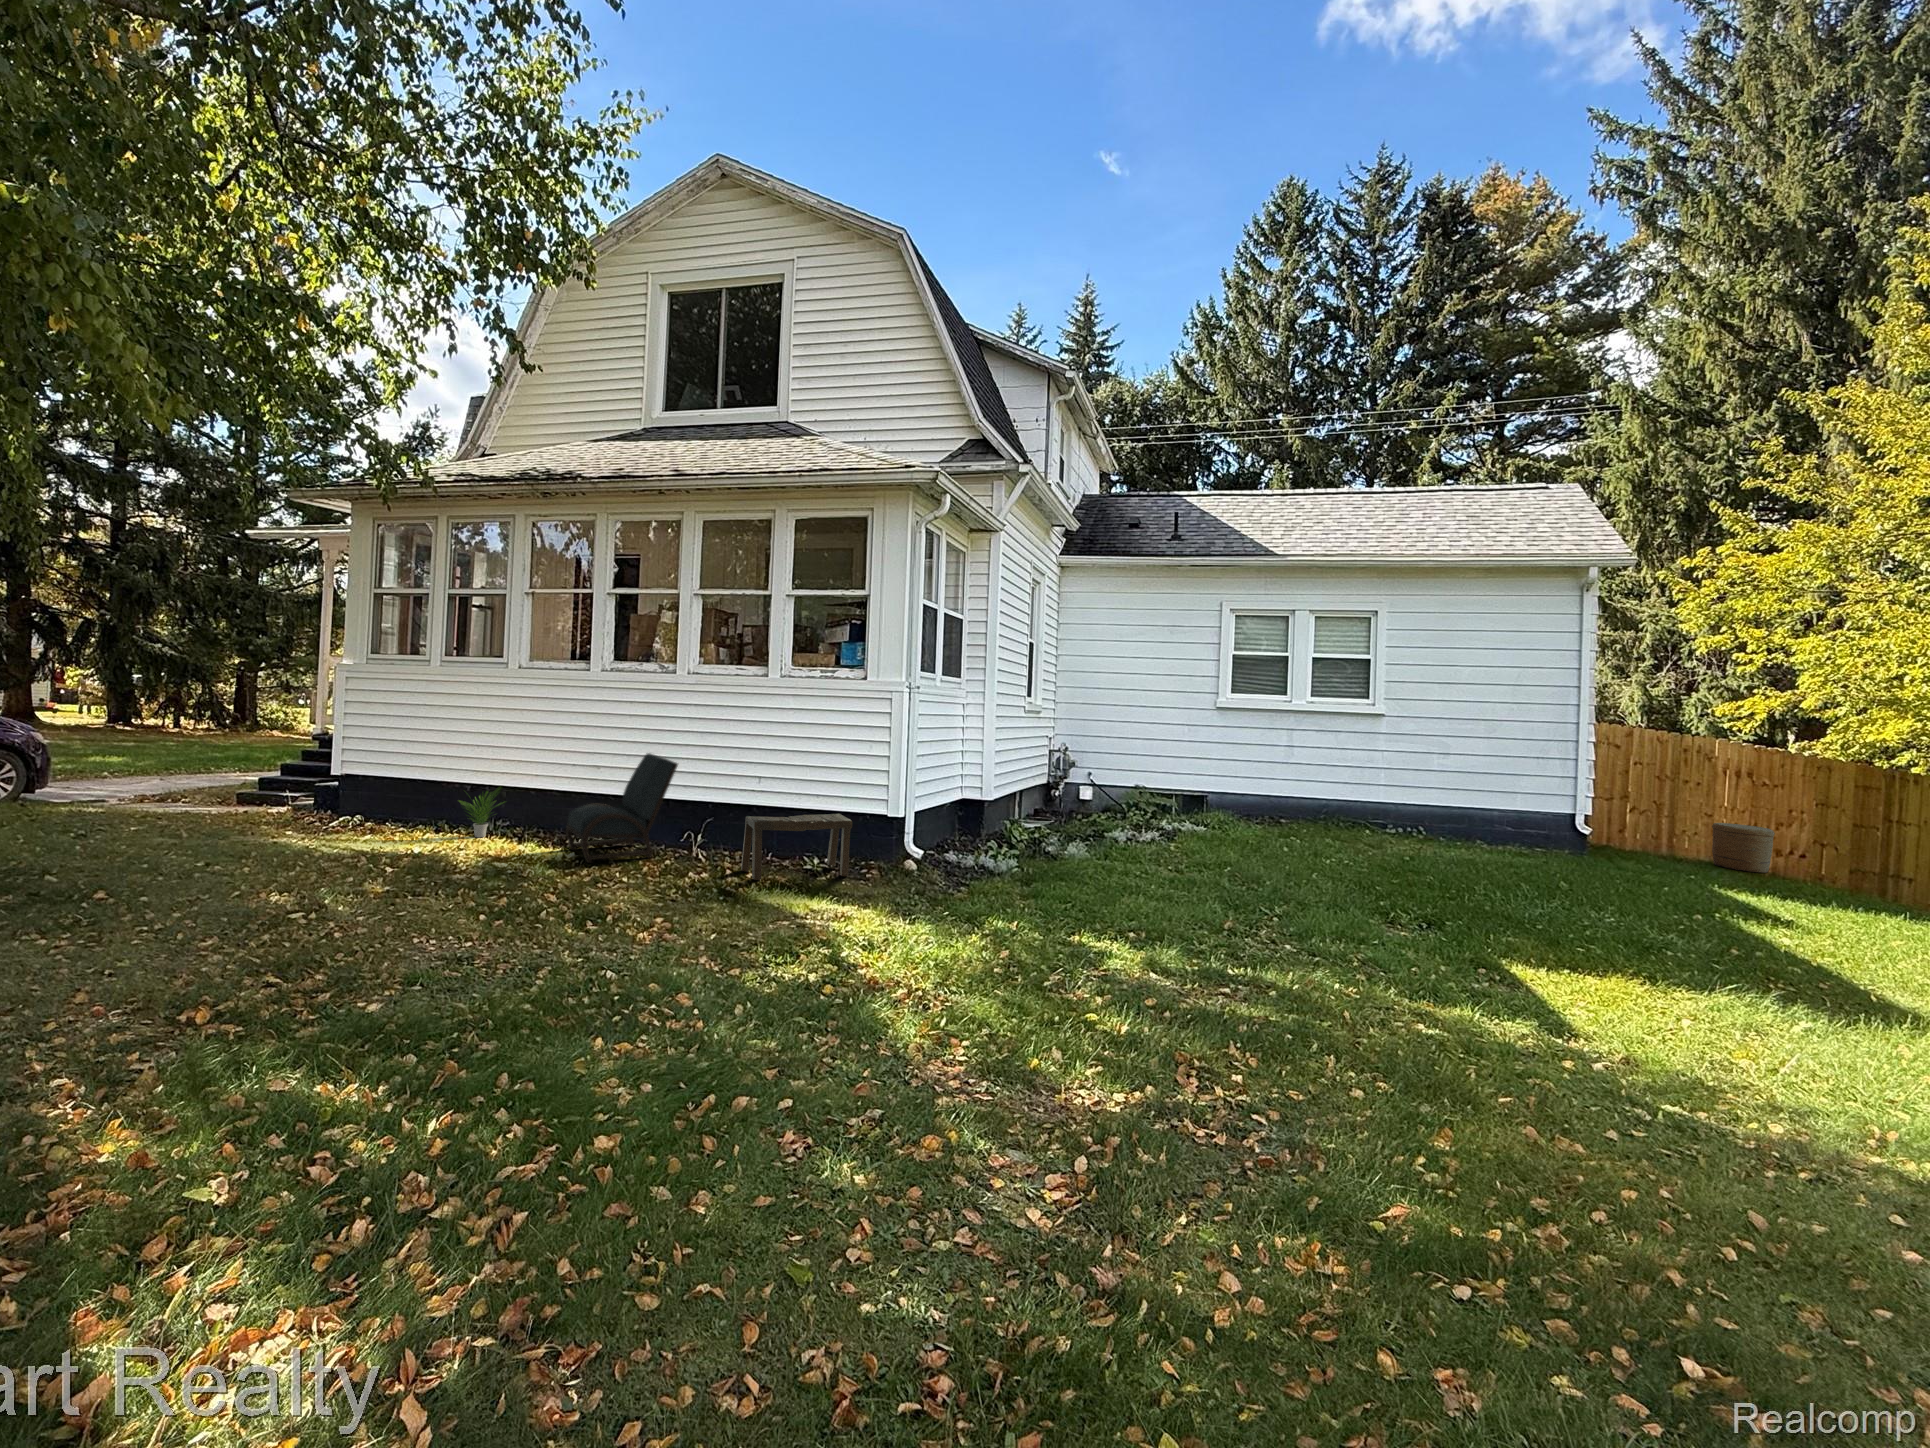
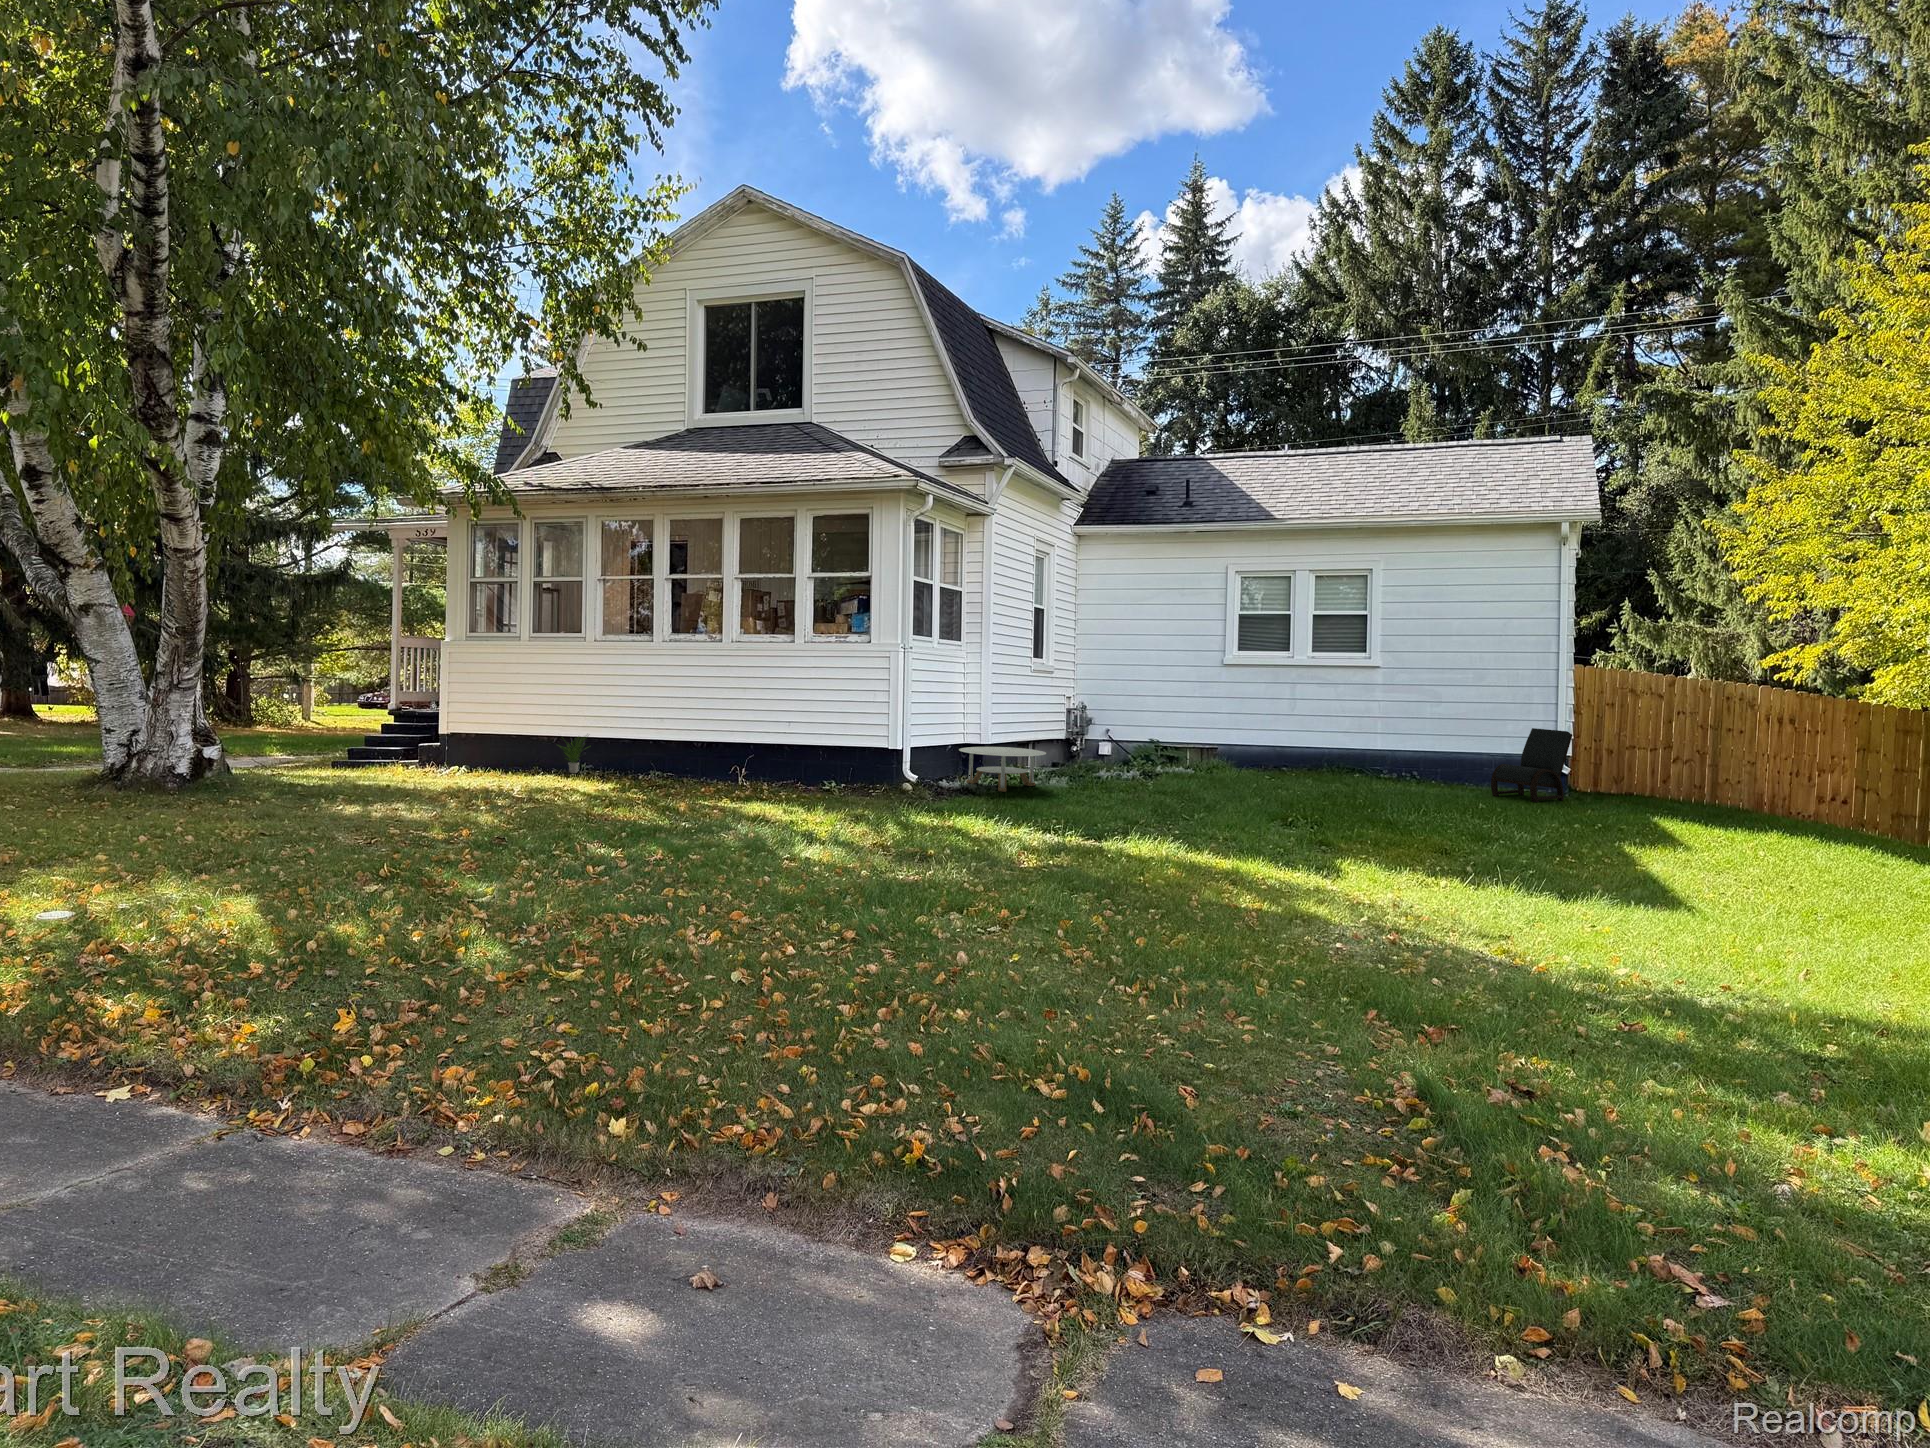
lounge chair: present [566,753,678,863] -> present [1491,728,1572,802]
round table: none [962,802,1066,863] -> present [959,747,1046,792]
bench: present [741,813,852,880] -> none [774,749,858,796]
basket: present [1712,823,1775,873] -> none [1692,764,1744,809]

